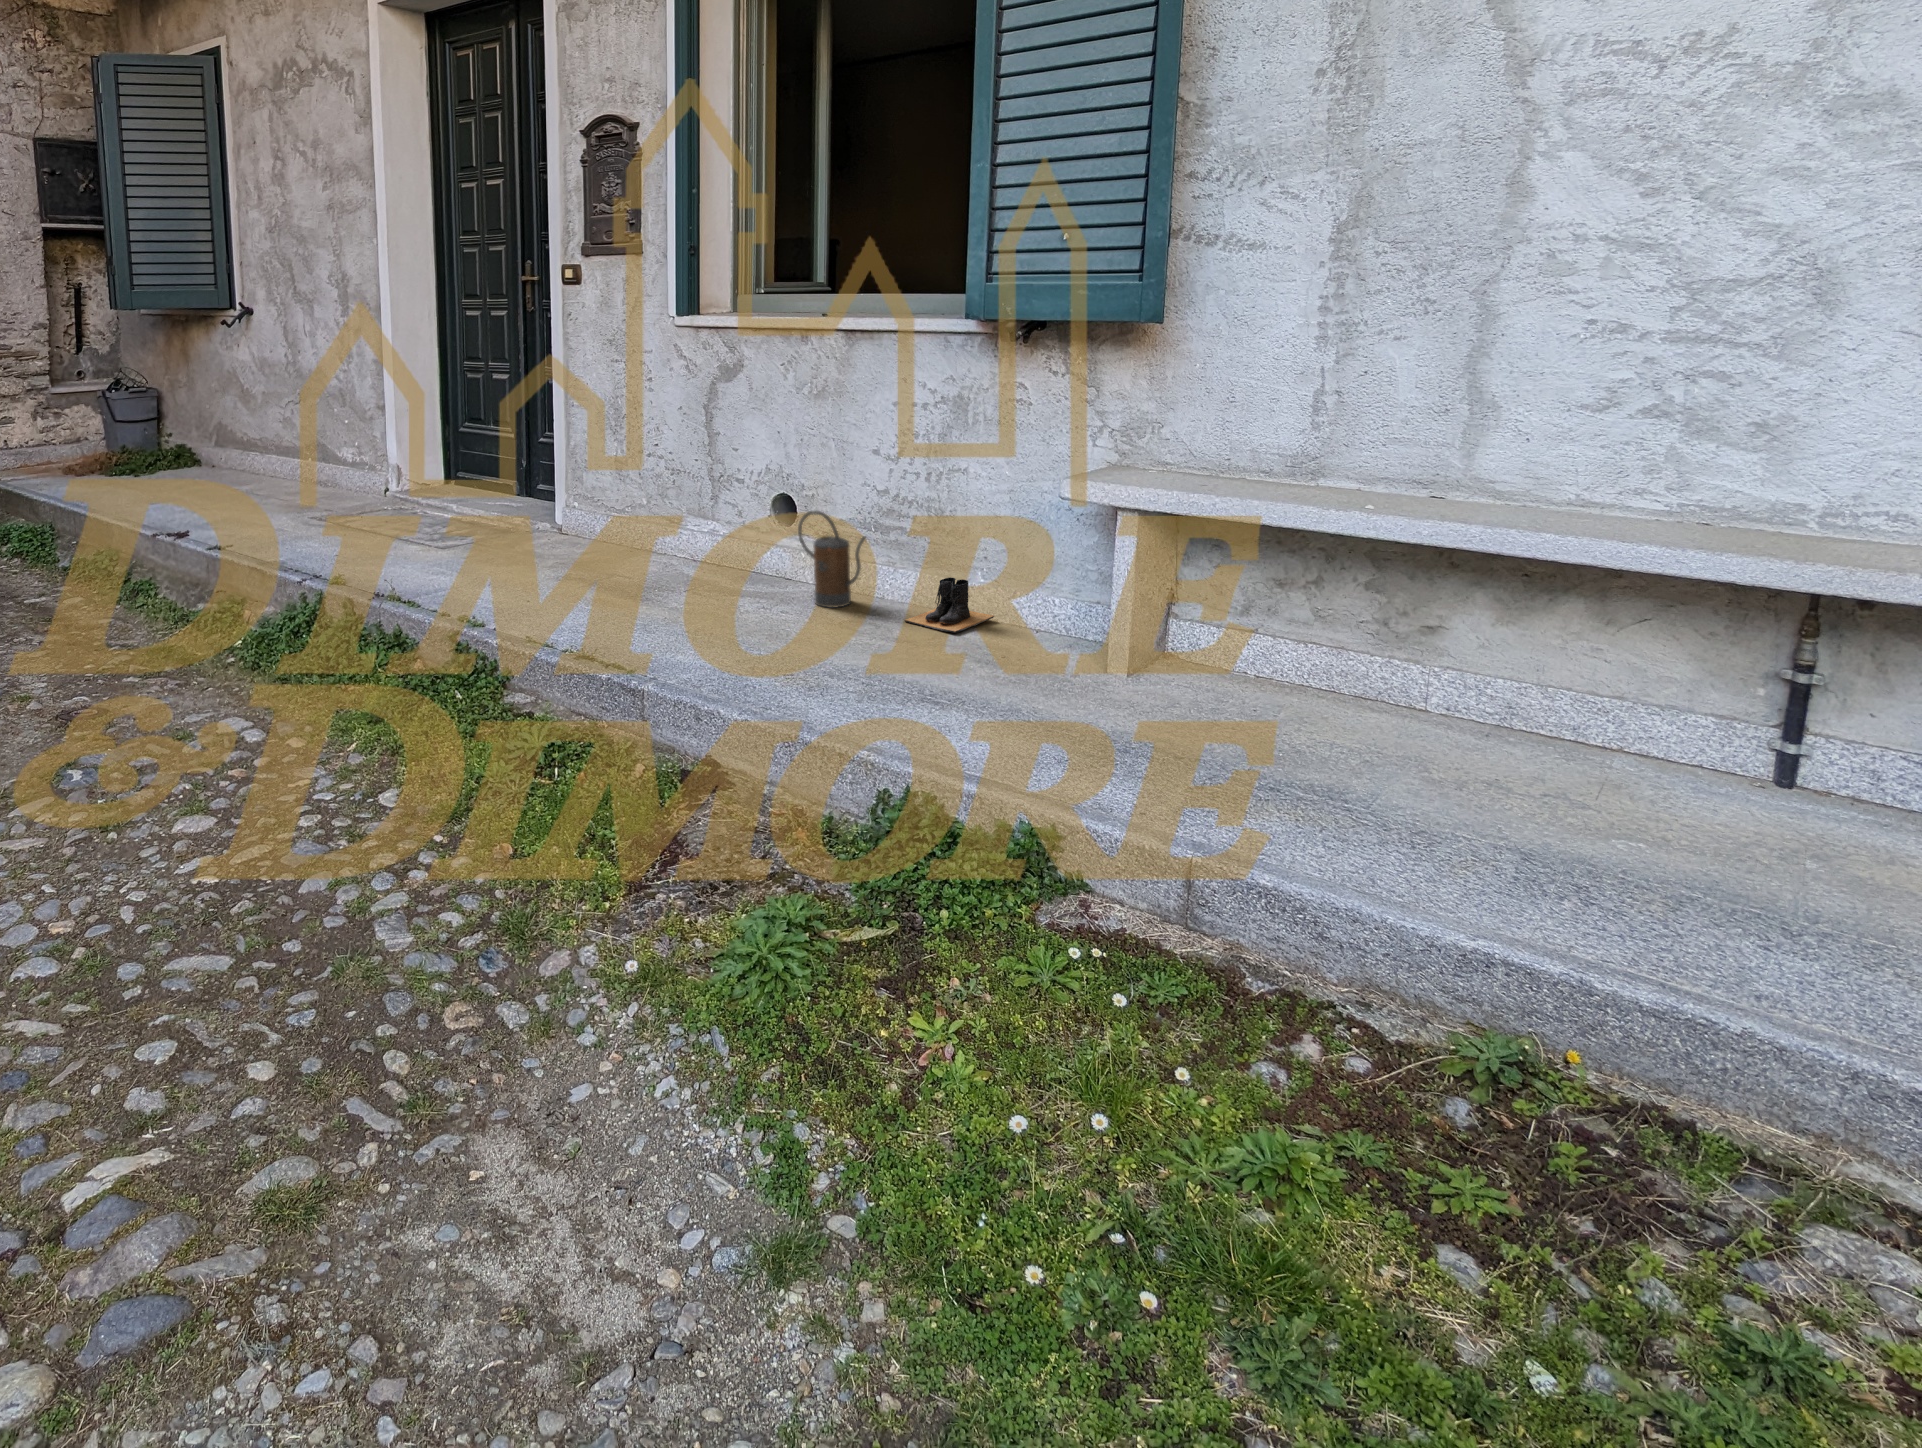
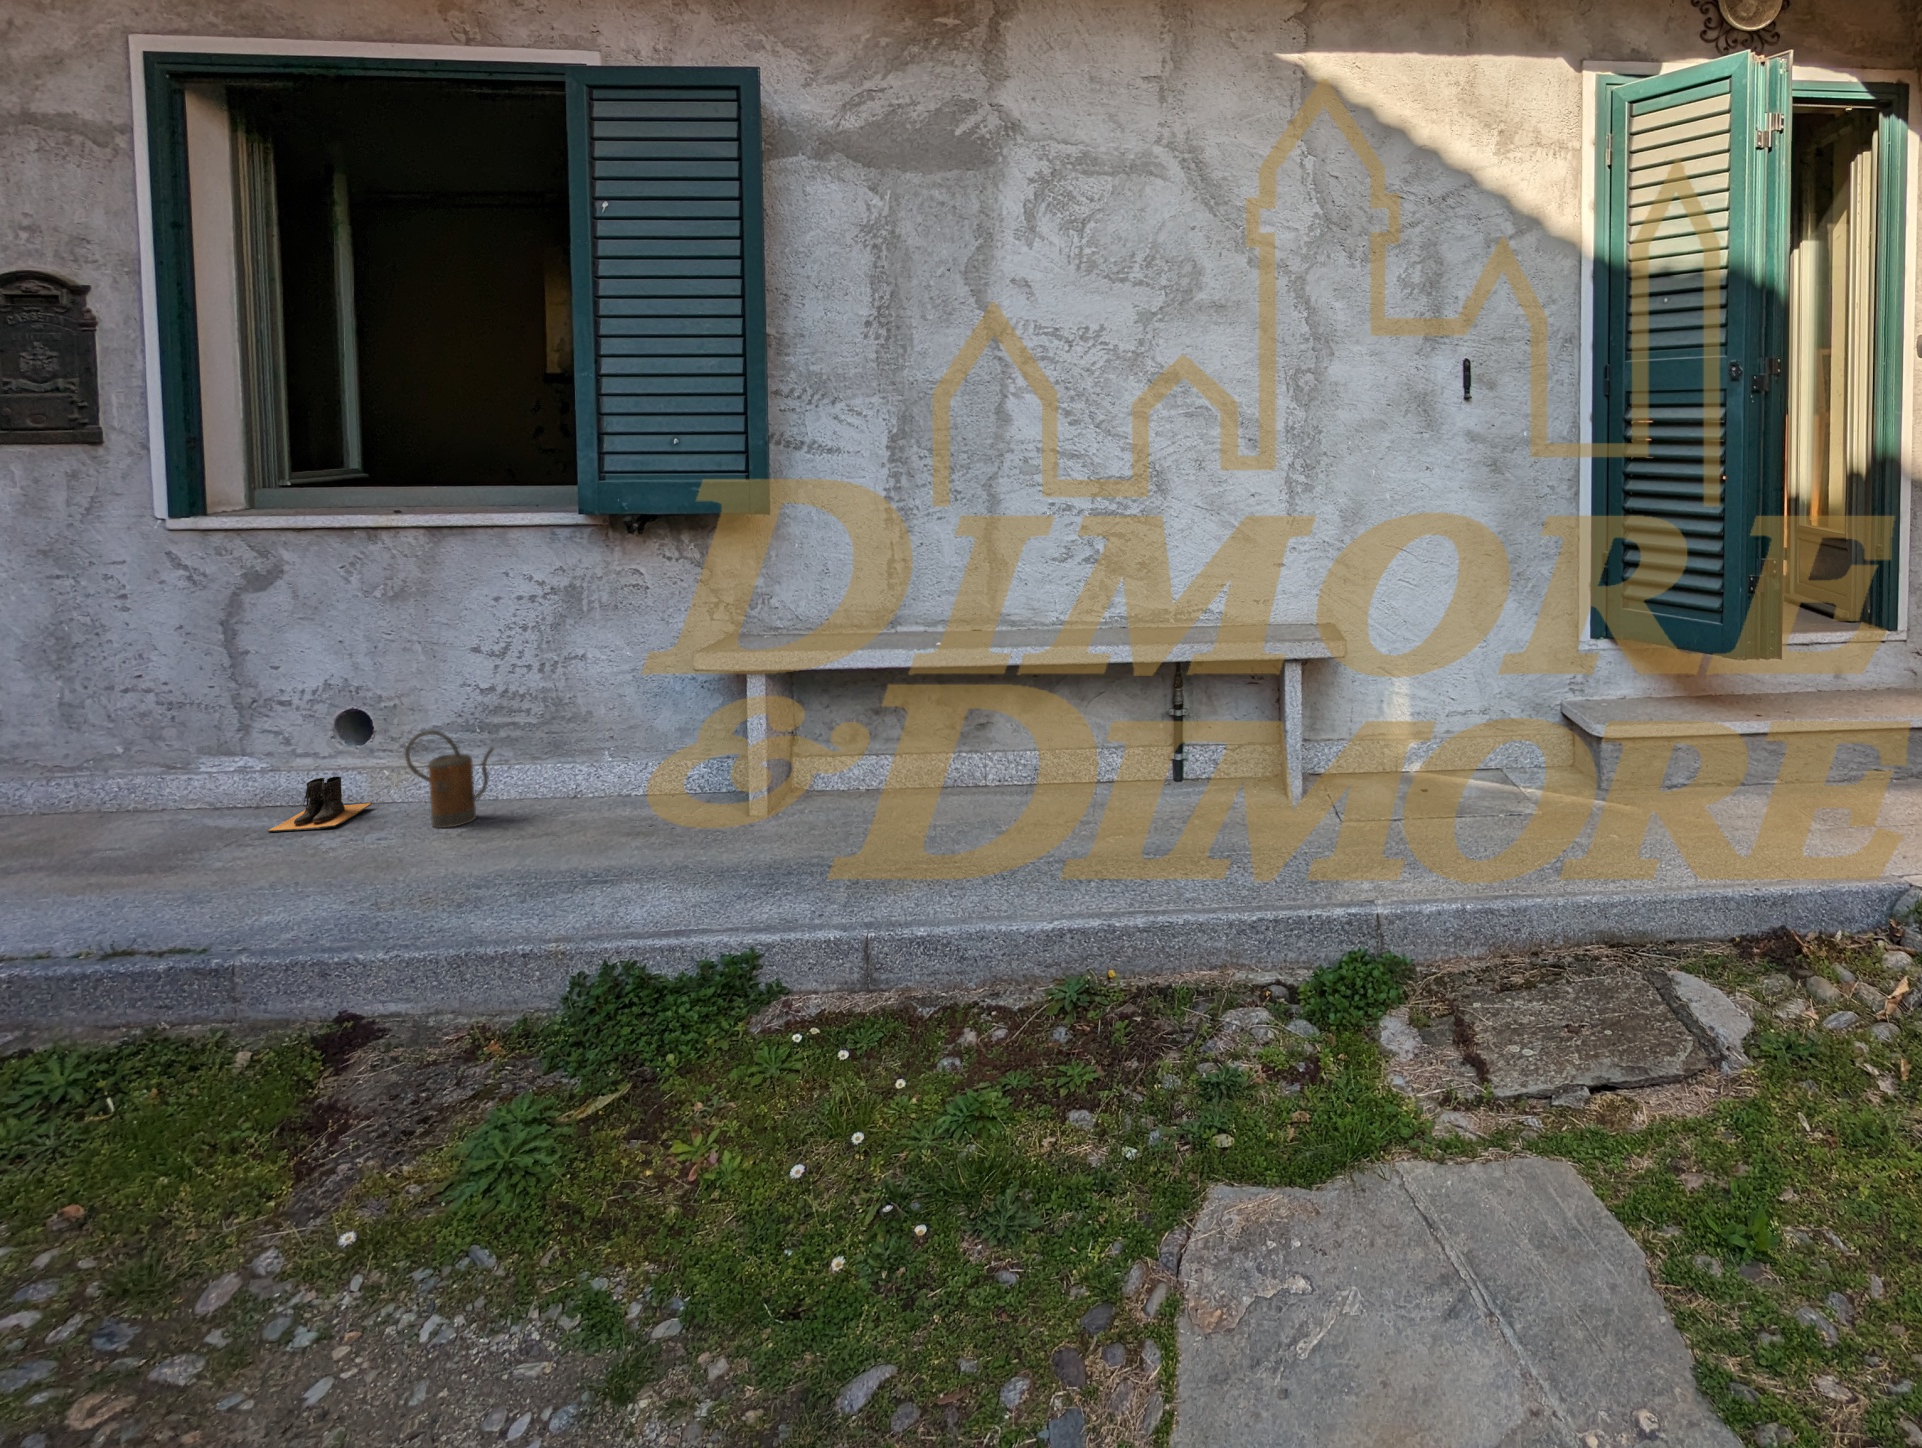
boots: present [905,577,994,633] -> present [268,776,372,832]

